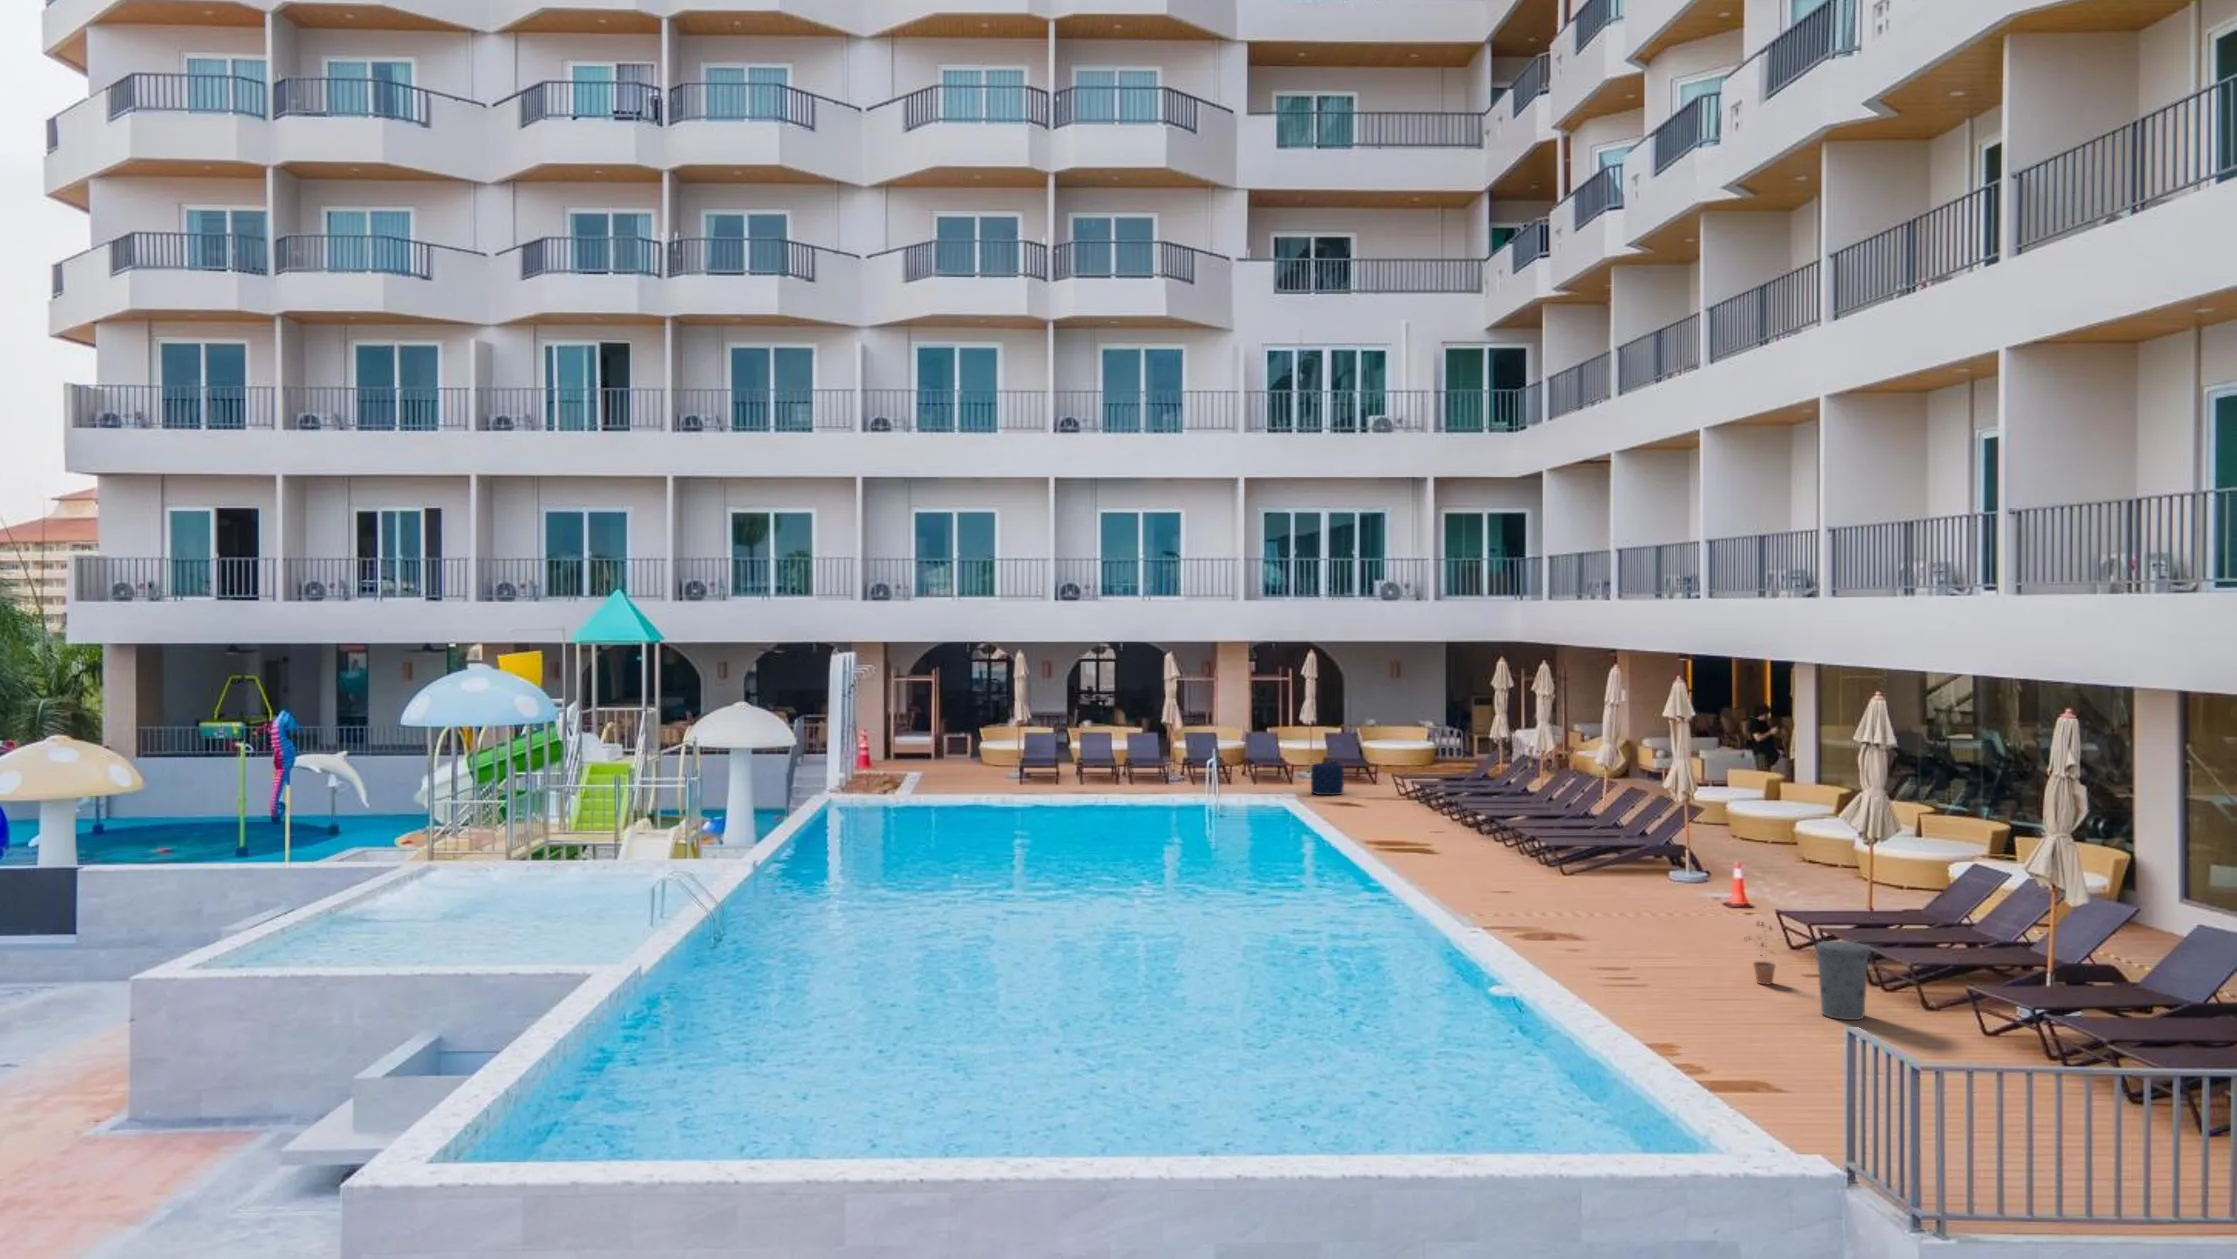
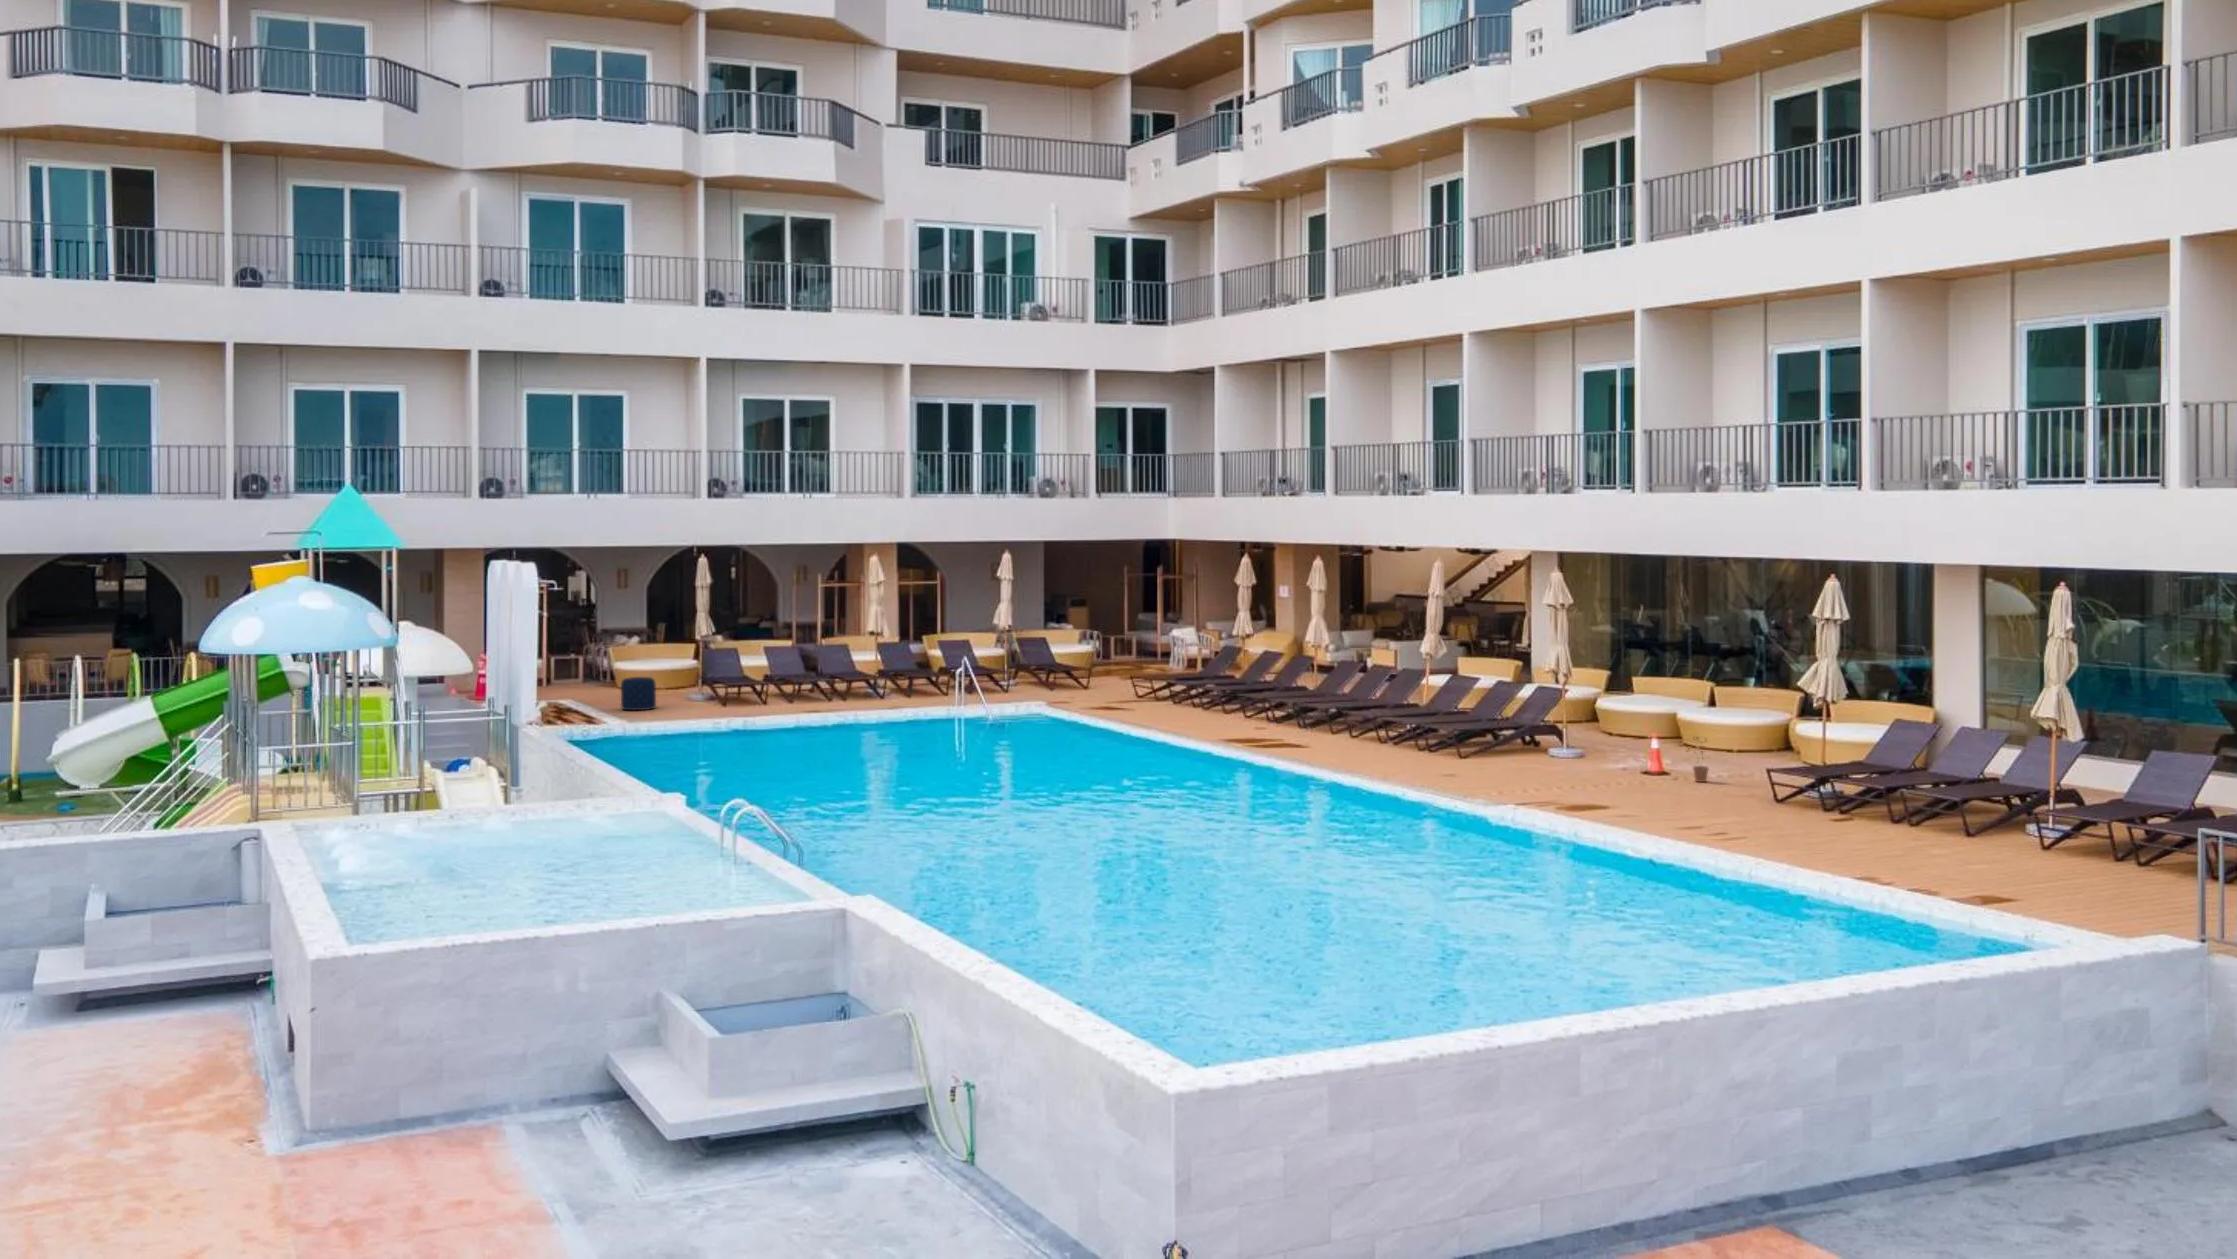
pouf: present [1311,763,1344,795] -> present [621,677,656,710]
trash can: present [1816,941,1871,1020] -> none [1762,740,1799,794]

